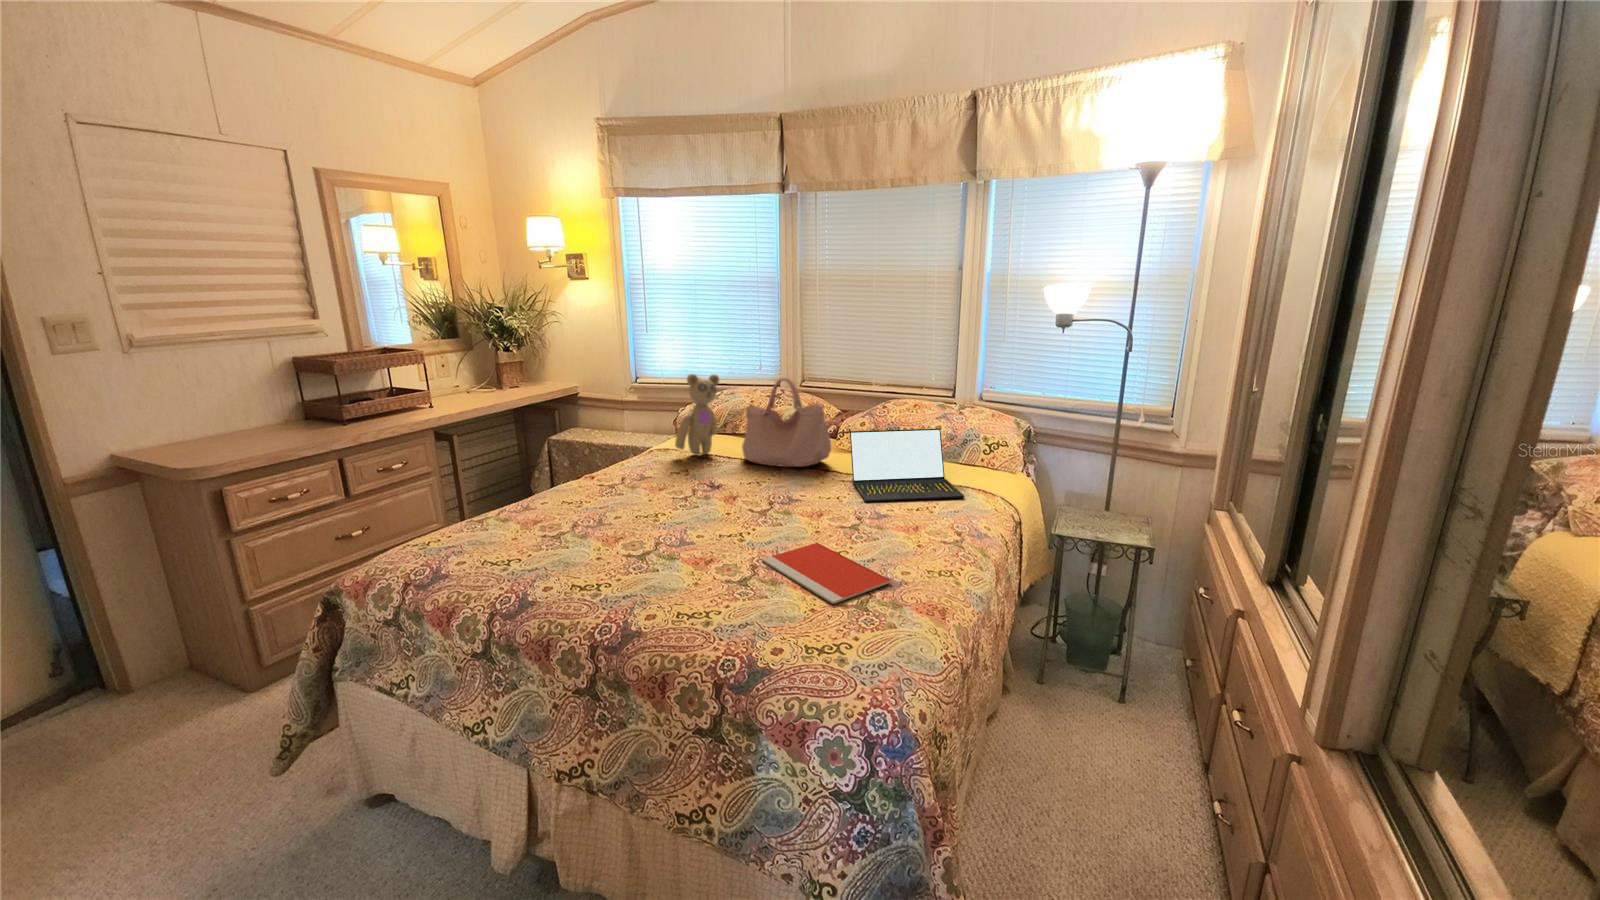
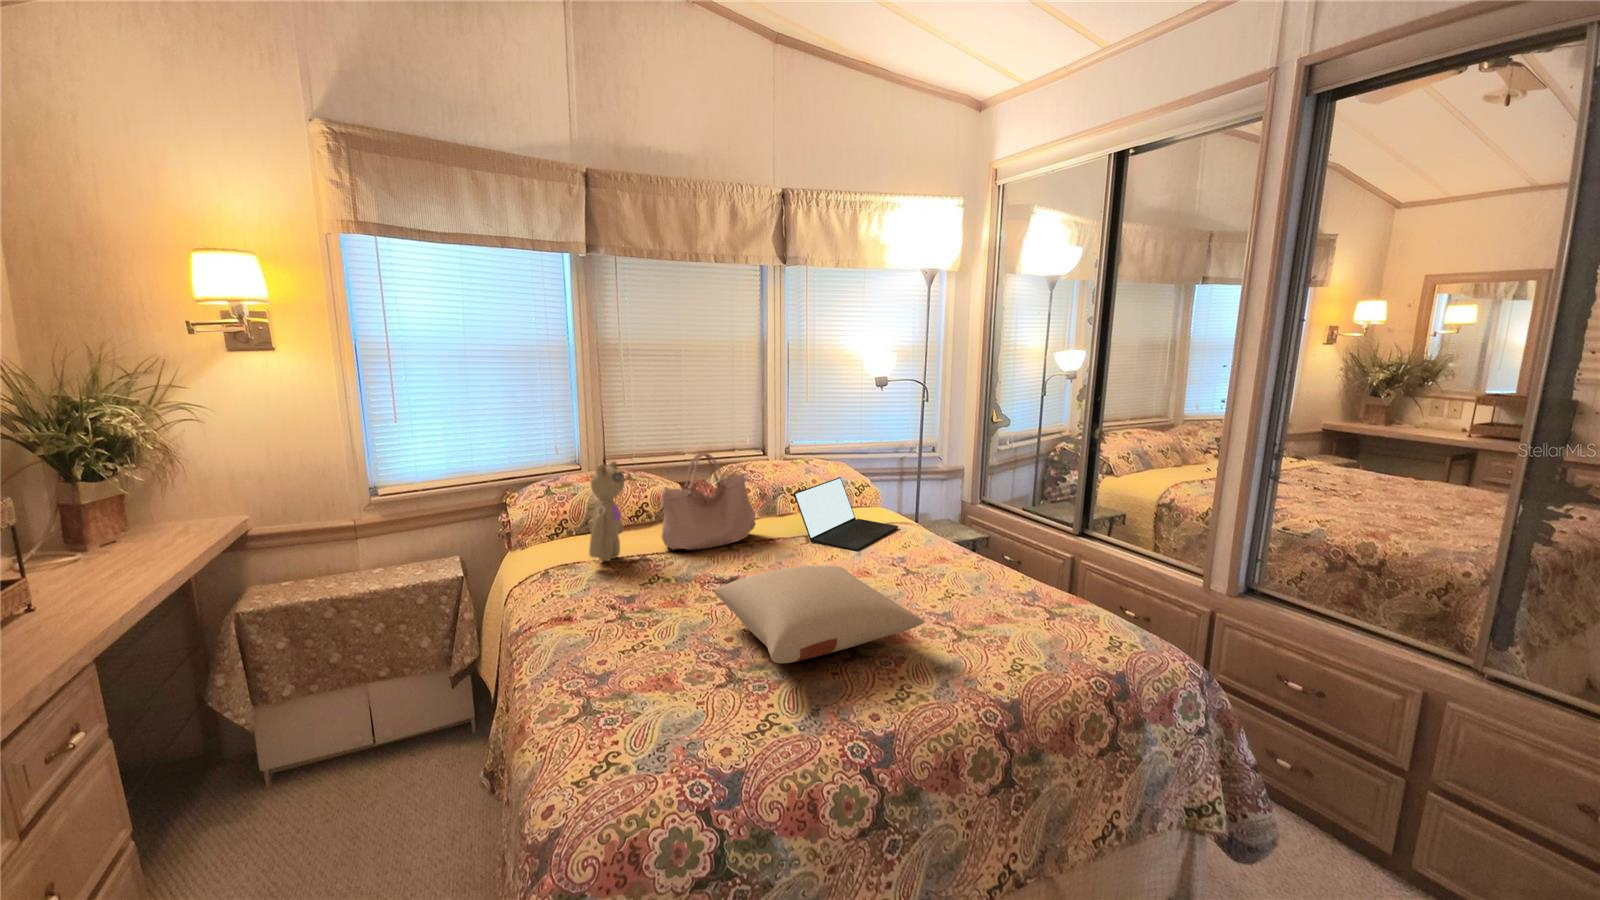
pillow: none [547,474,748,550] -> present [715,566,924,663]
notebook: present [762,543,891,604] -> none [919,588,1036,618]

